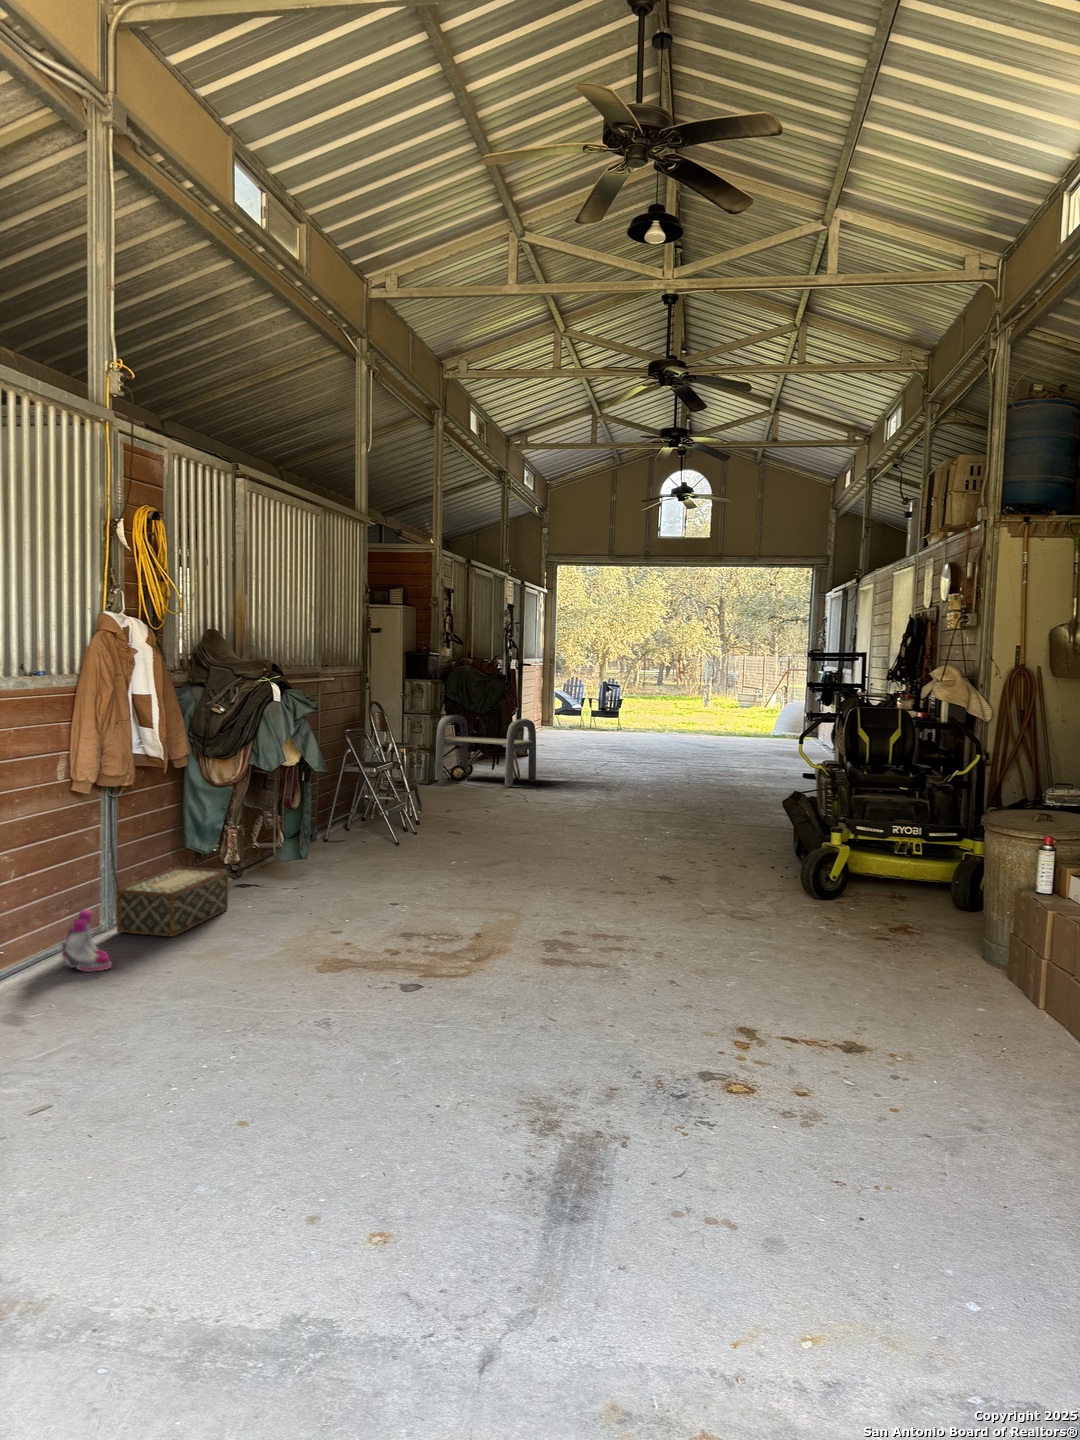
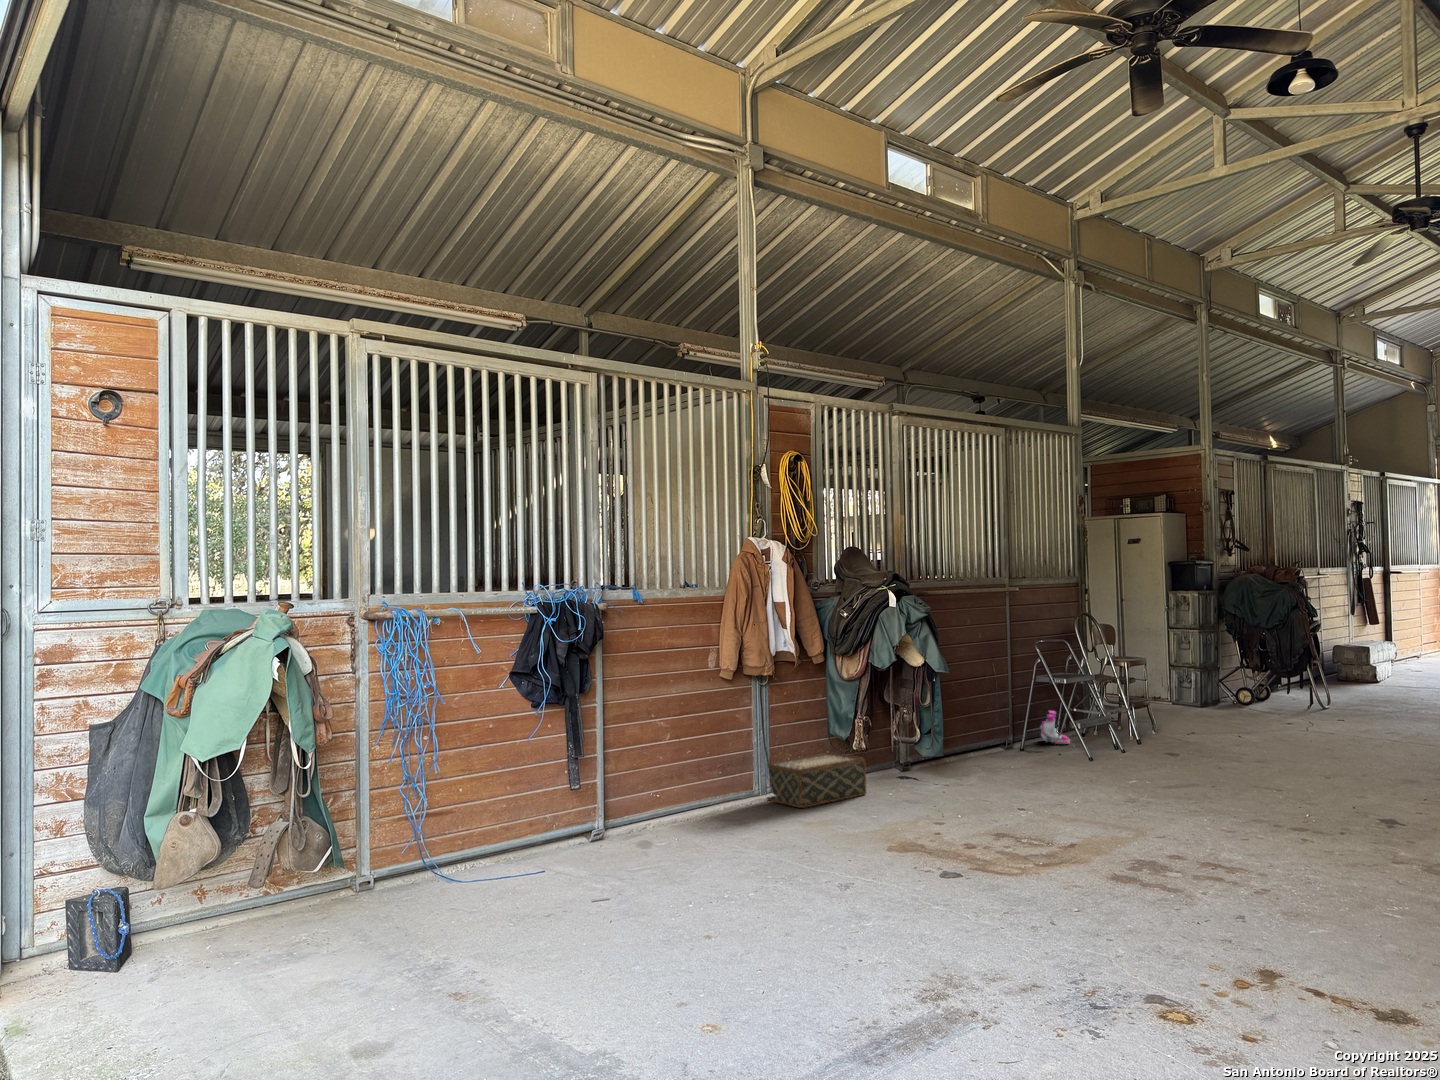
bench: present [435,715,536,787] -> none [1210,630,1347,713]
boots: present [62,910,112,972] -> present [1041,711,1070,744]

